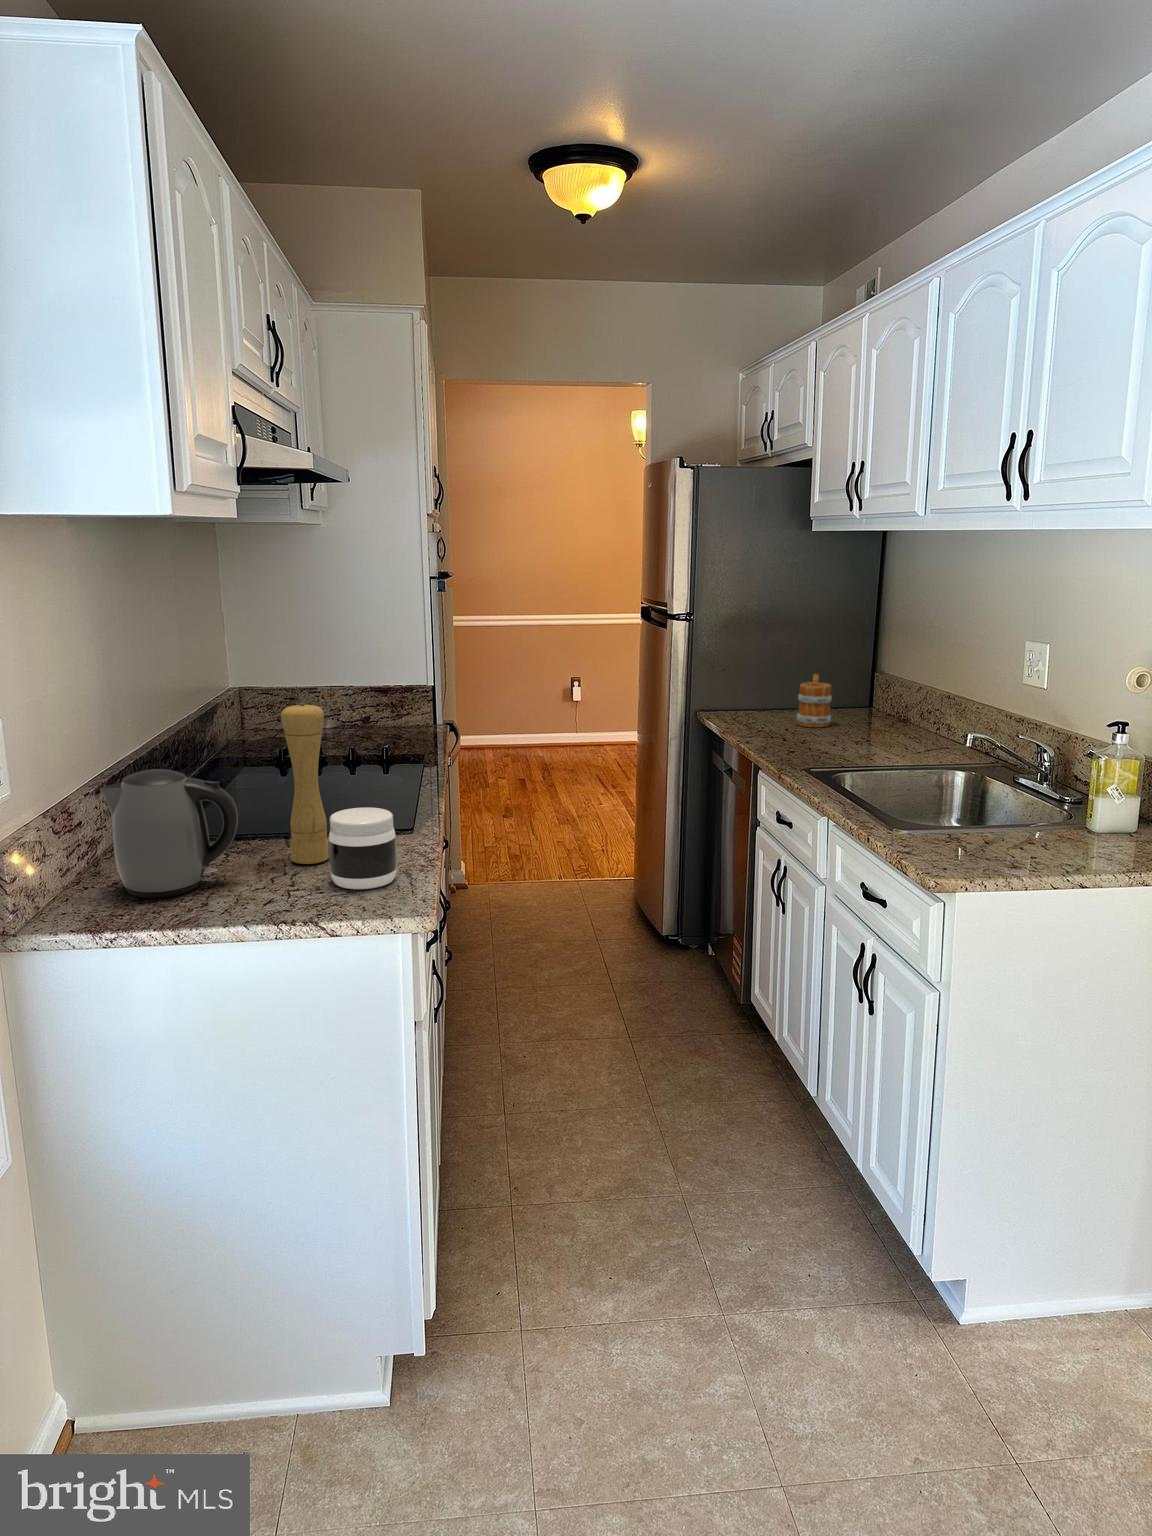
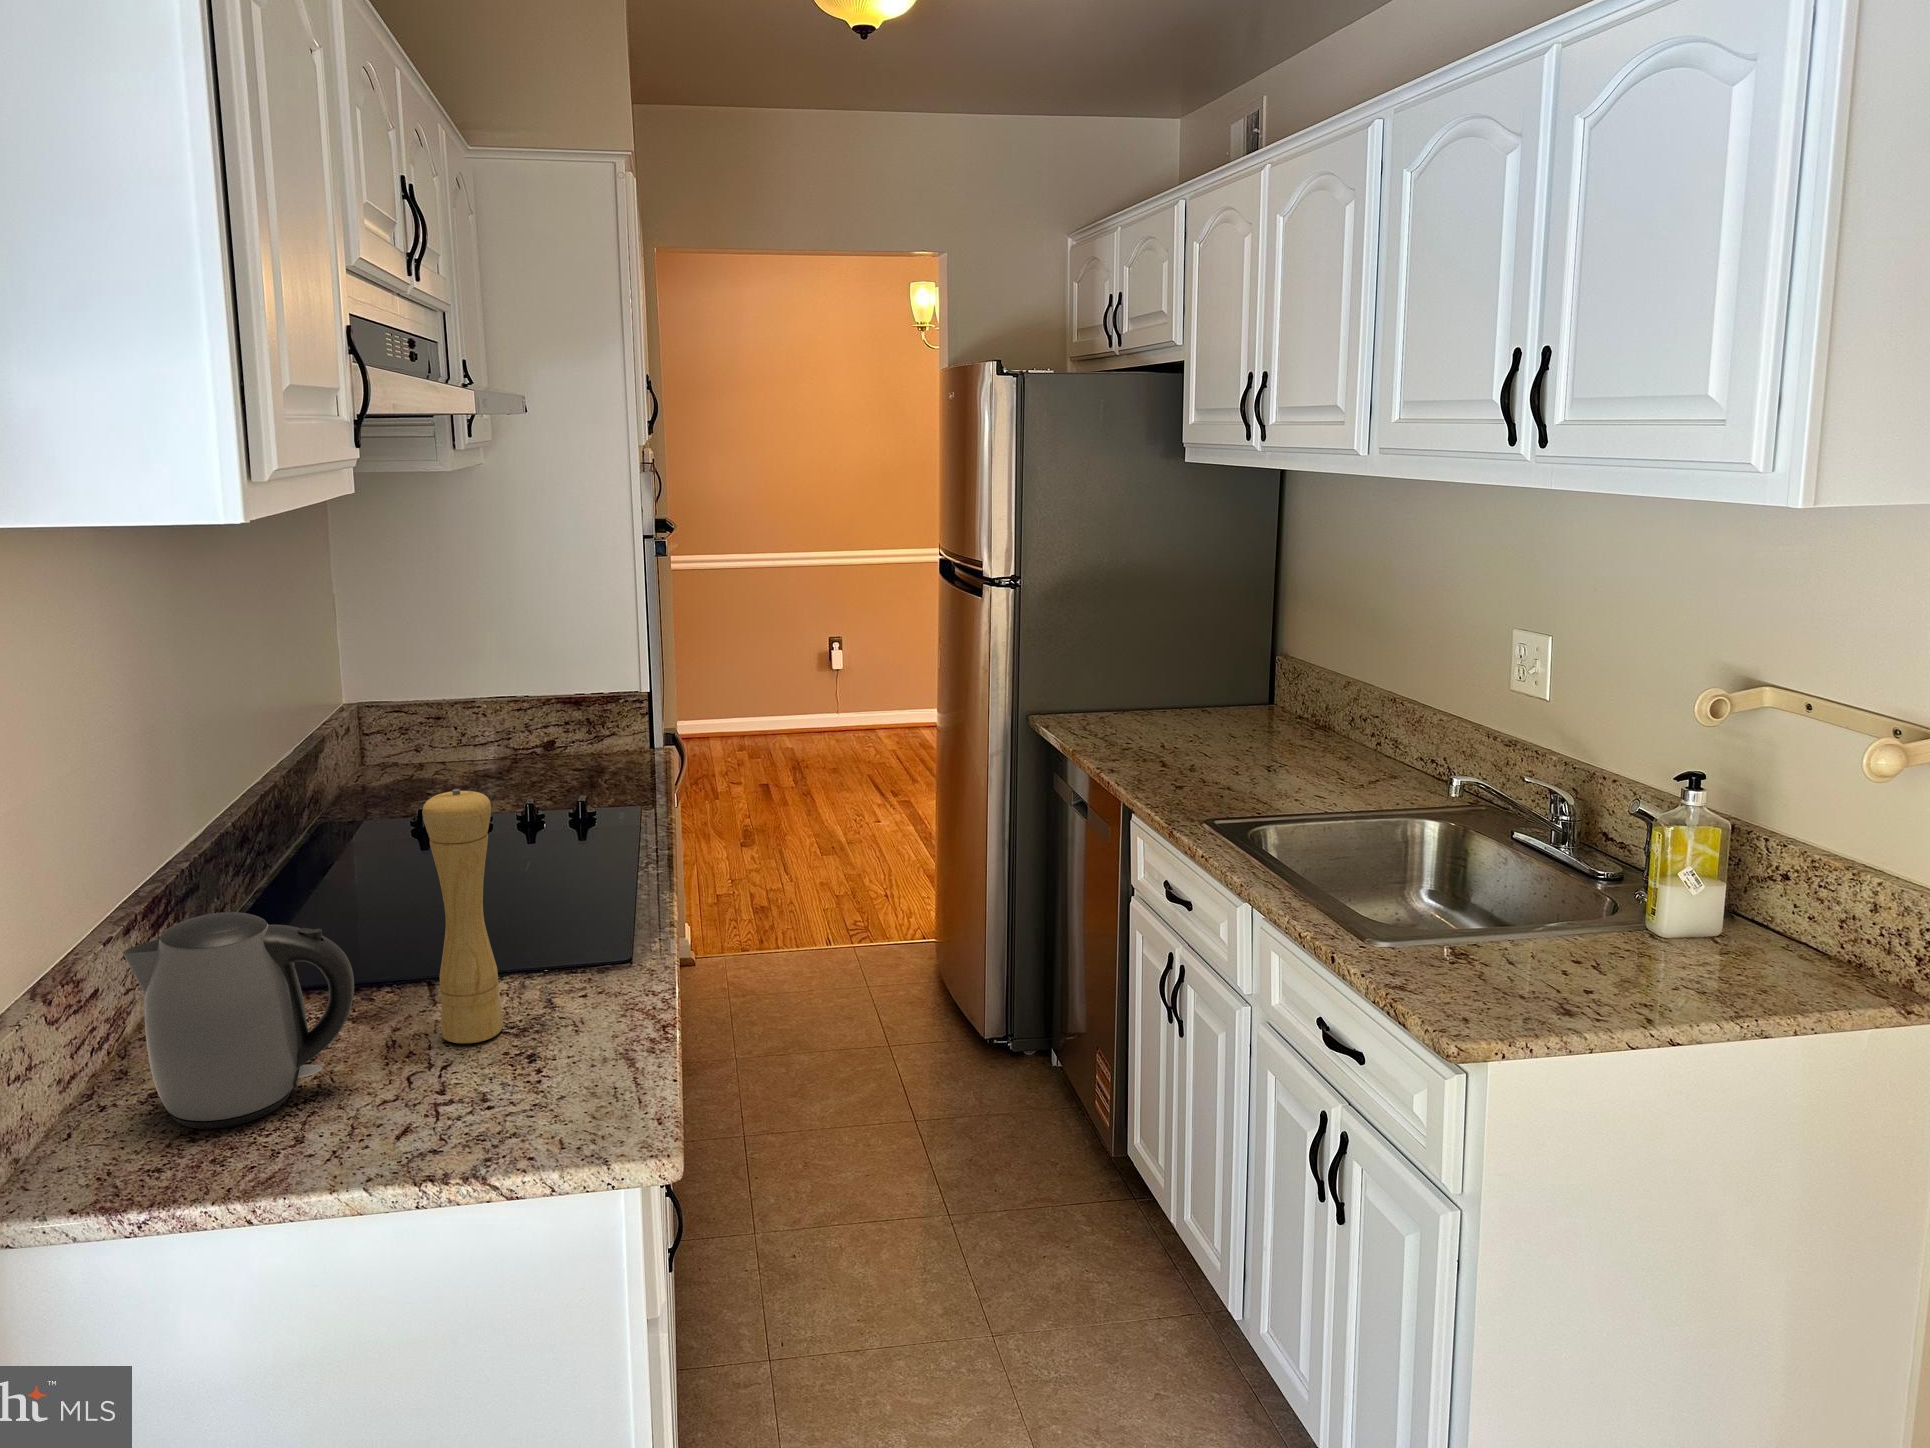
mug: present [797,674,832,727] -> none [1175,665,1225,744]
jar: present [328,808,397,889] -> none [503,956,613,1096]

